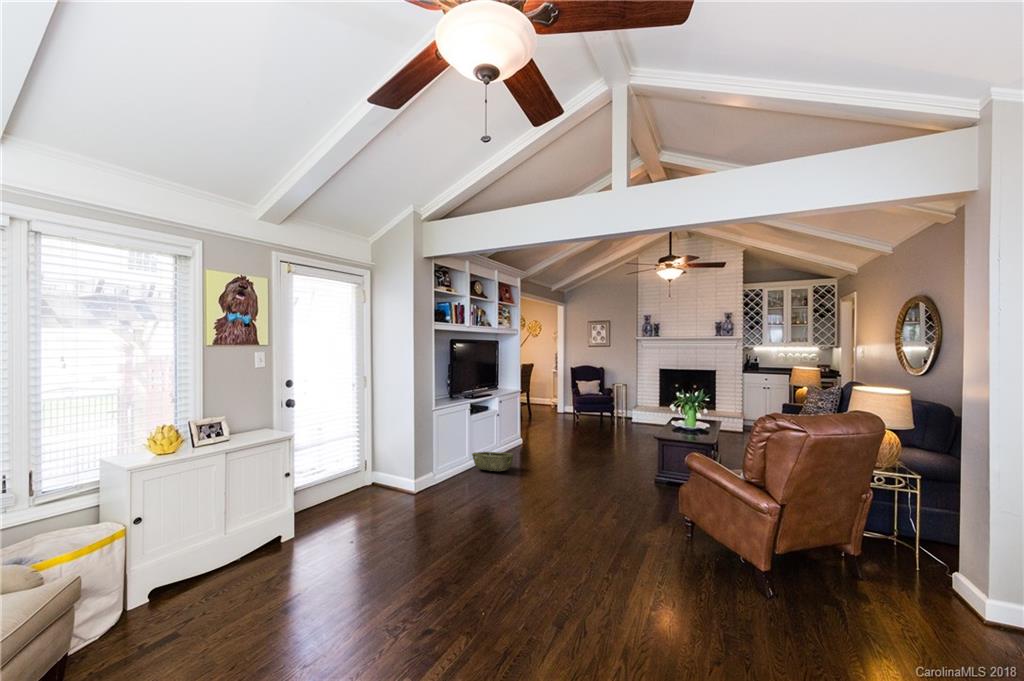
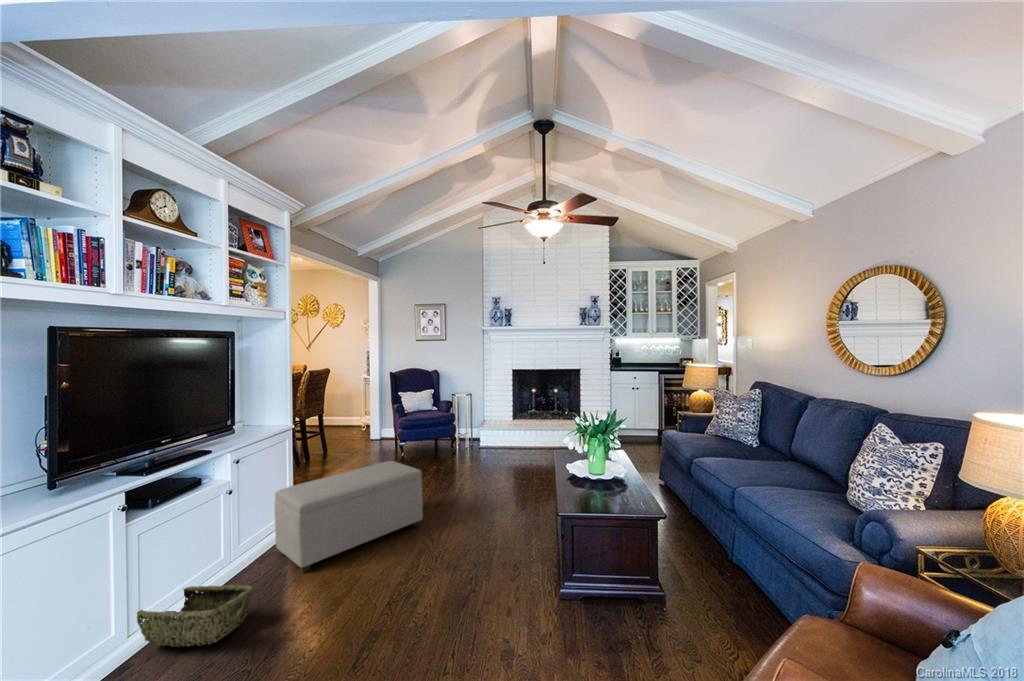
ottoman: none [516,415,591,460] -> present [275,461,423,573]

